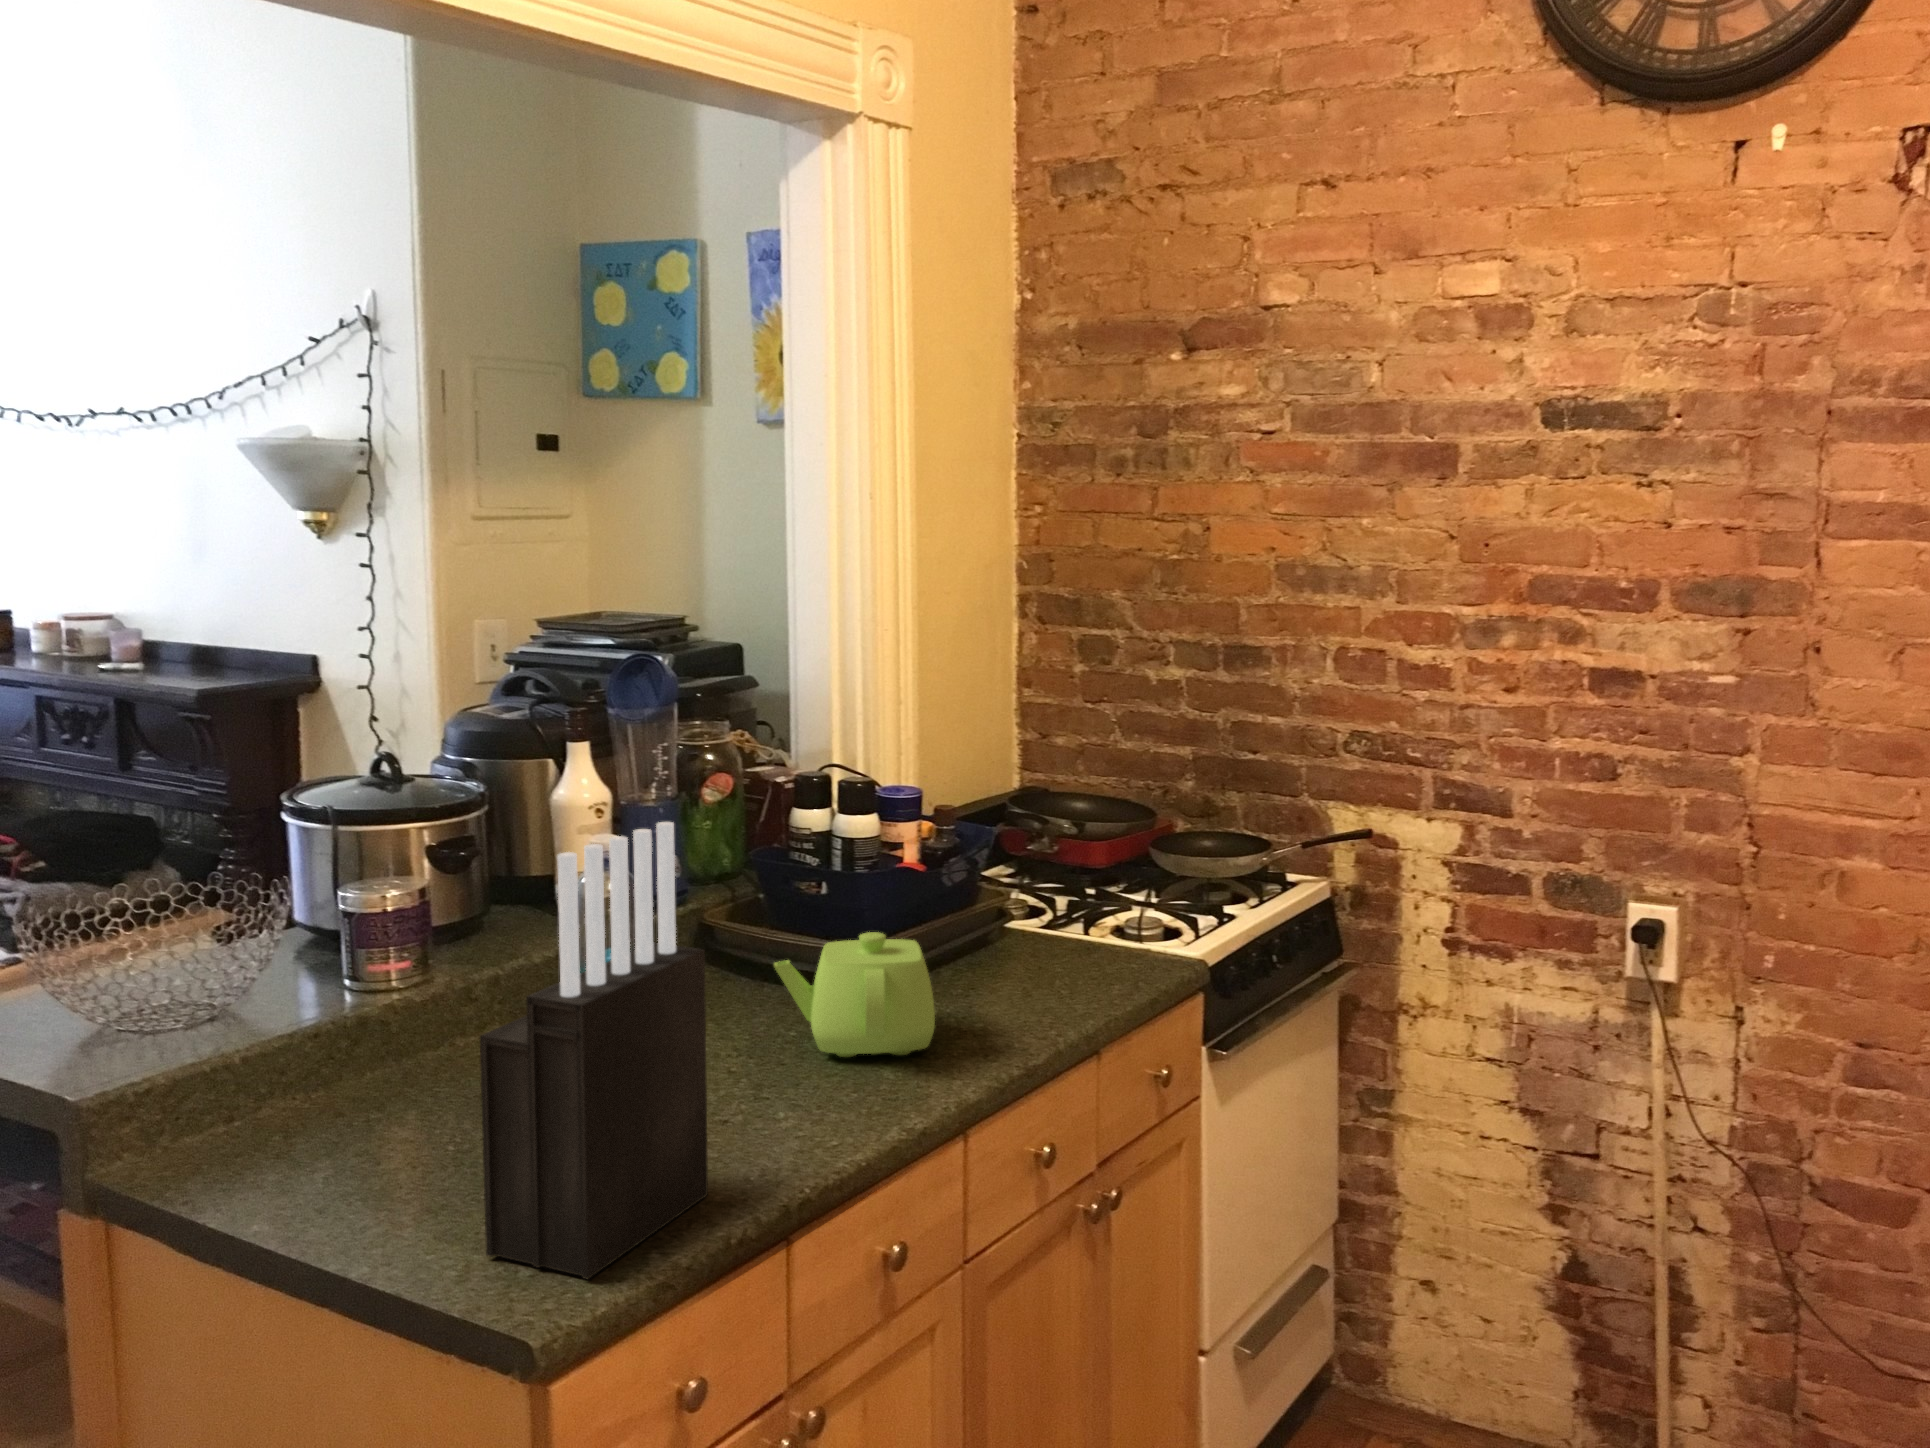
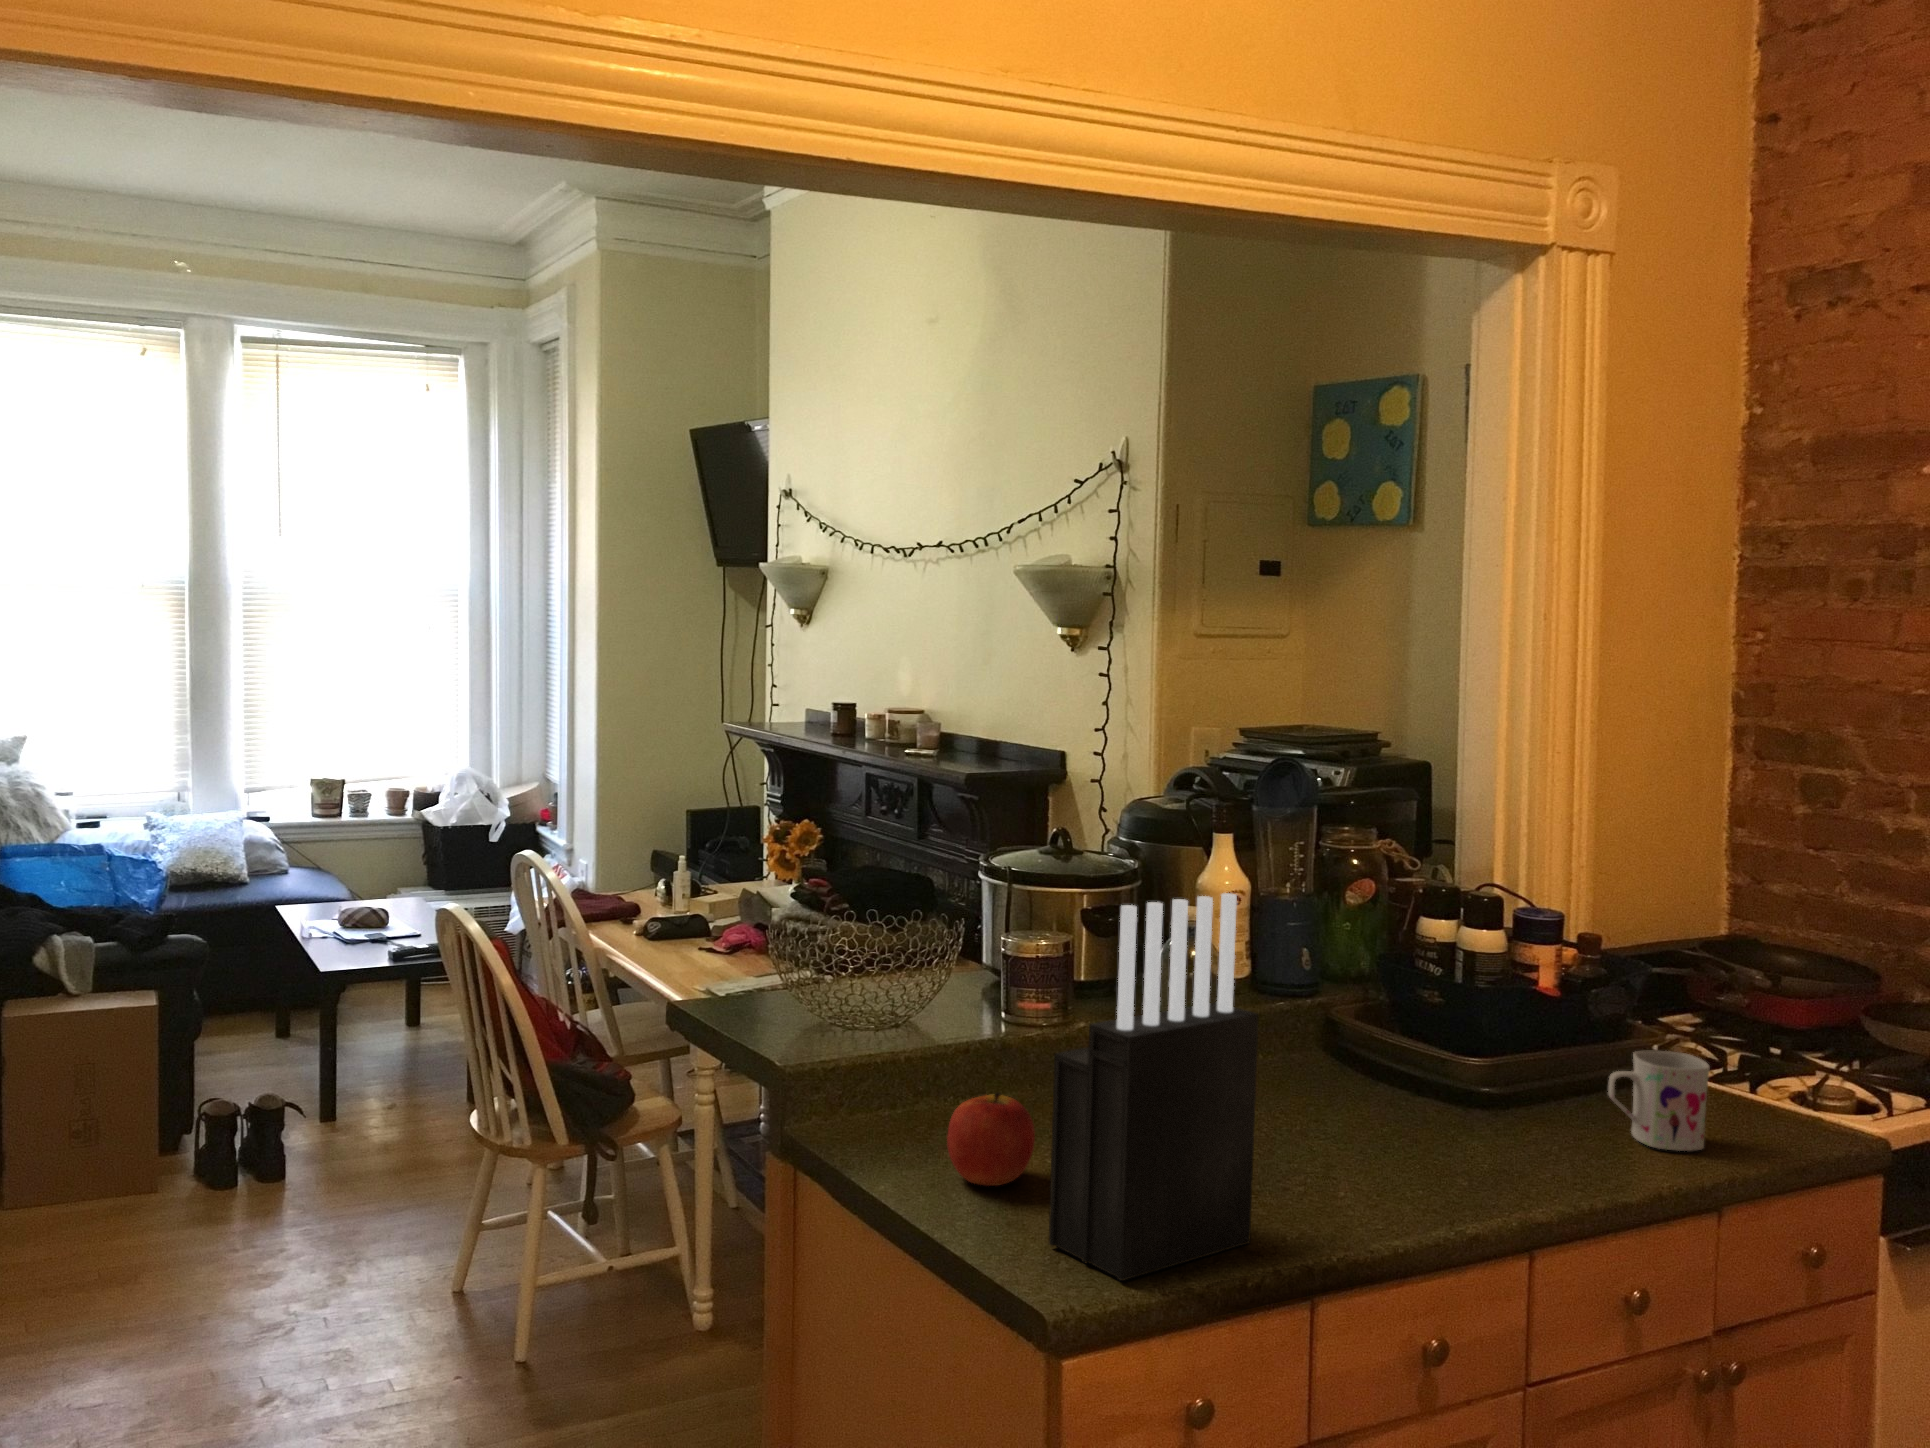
mug: none [989,910,1075,1003] -> present [1608,1051,1710,1151]
teapot: present [774,932,935,1057] -> none [1368,1040,1530,1168]
apple: none [324,1087,435,1200] -> present [947,1093,1035,1186]

